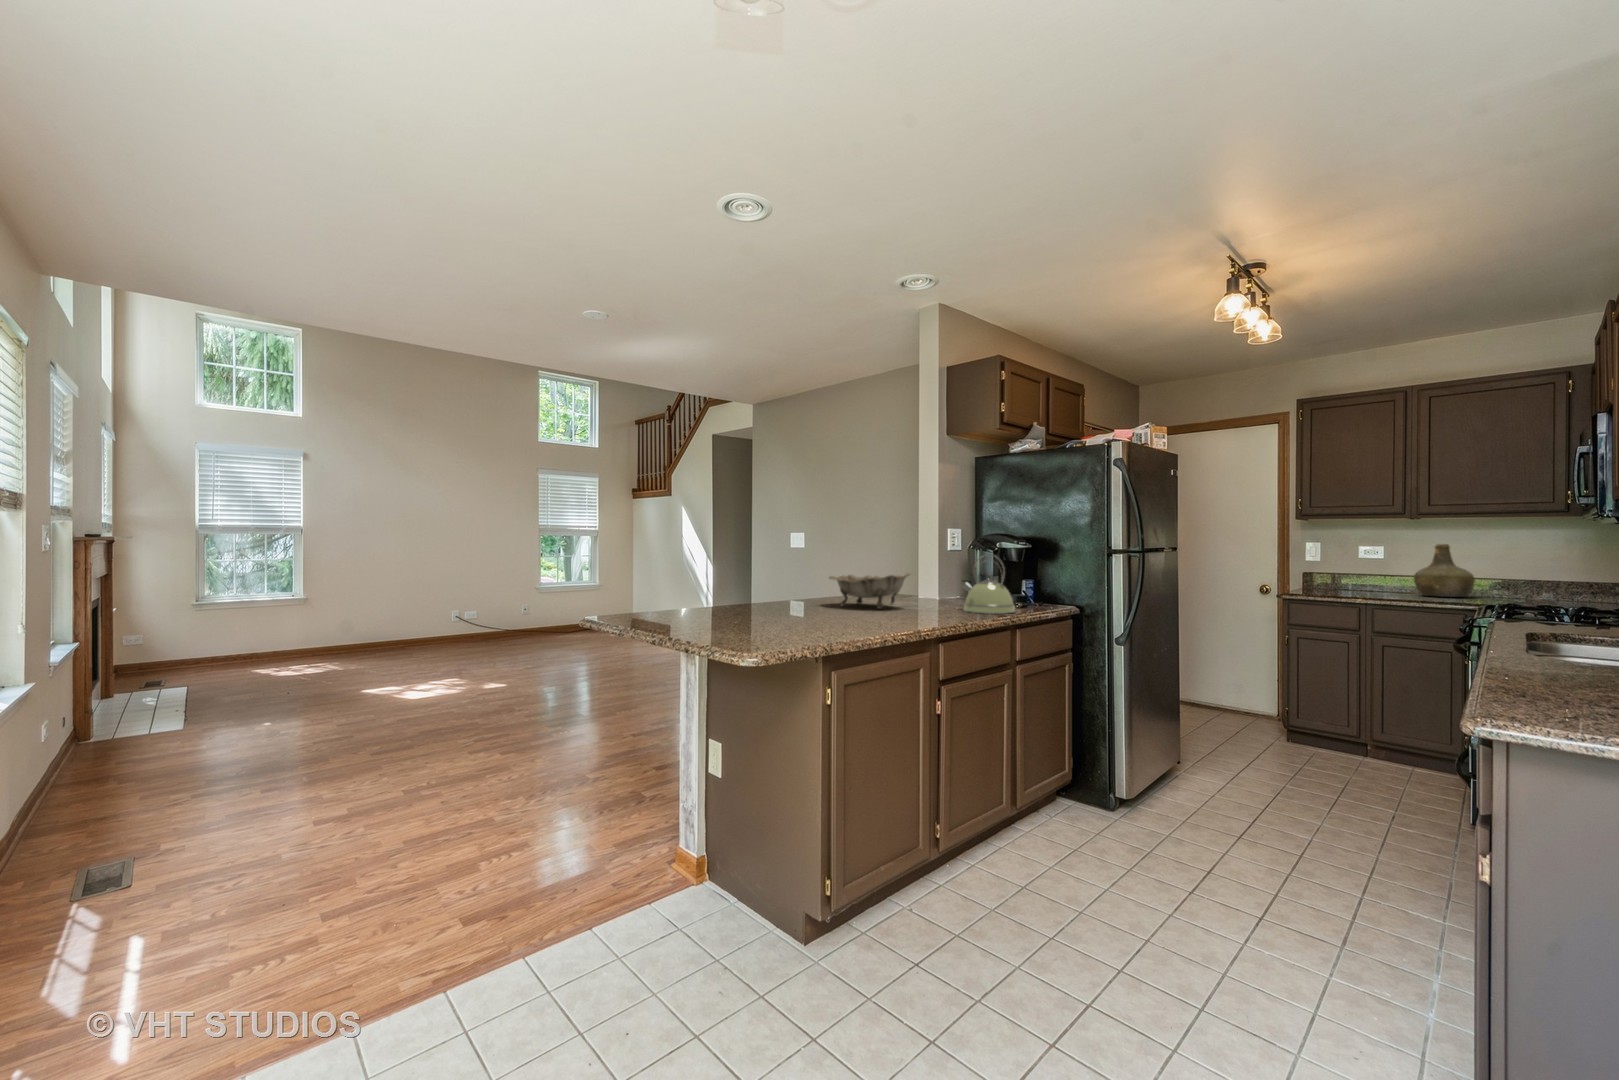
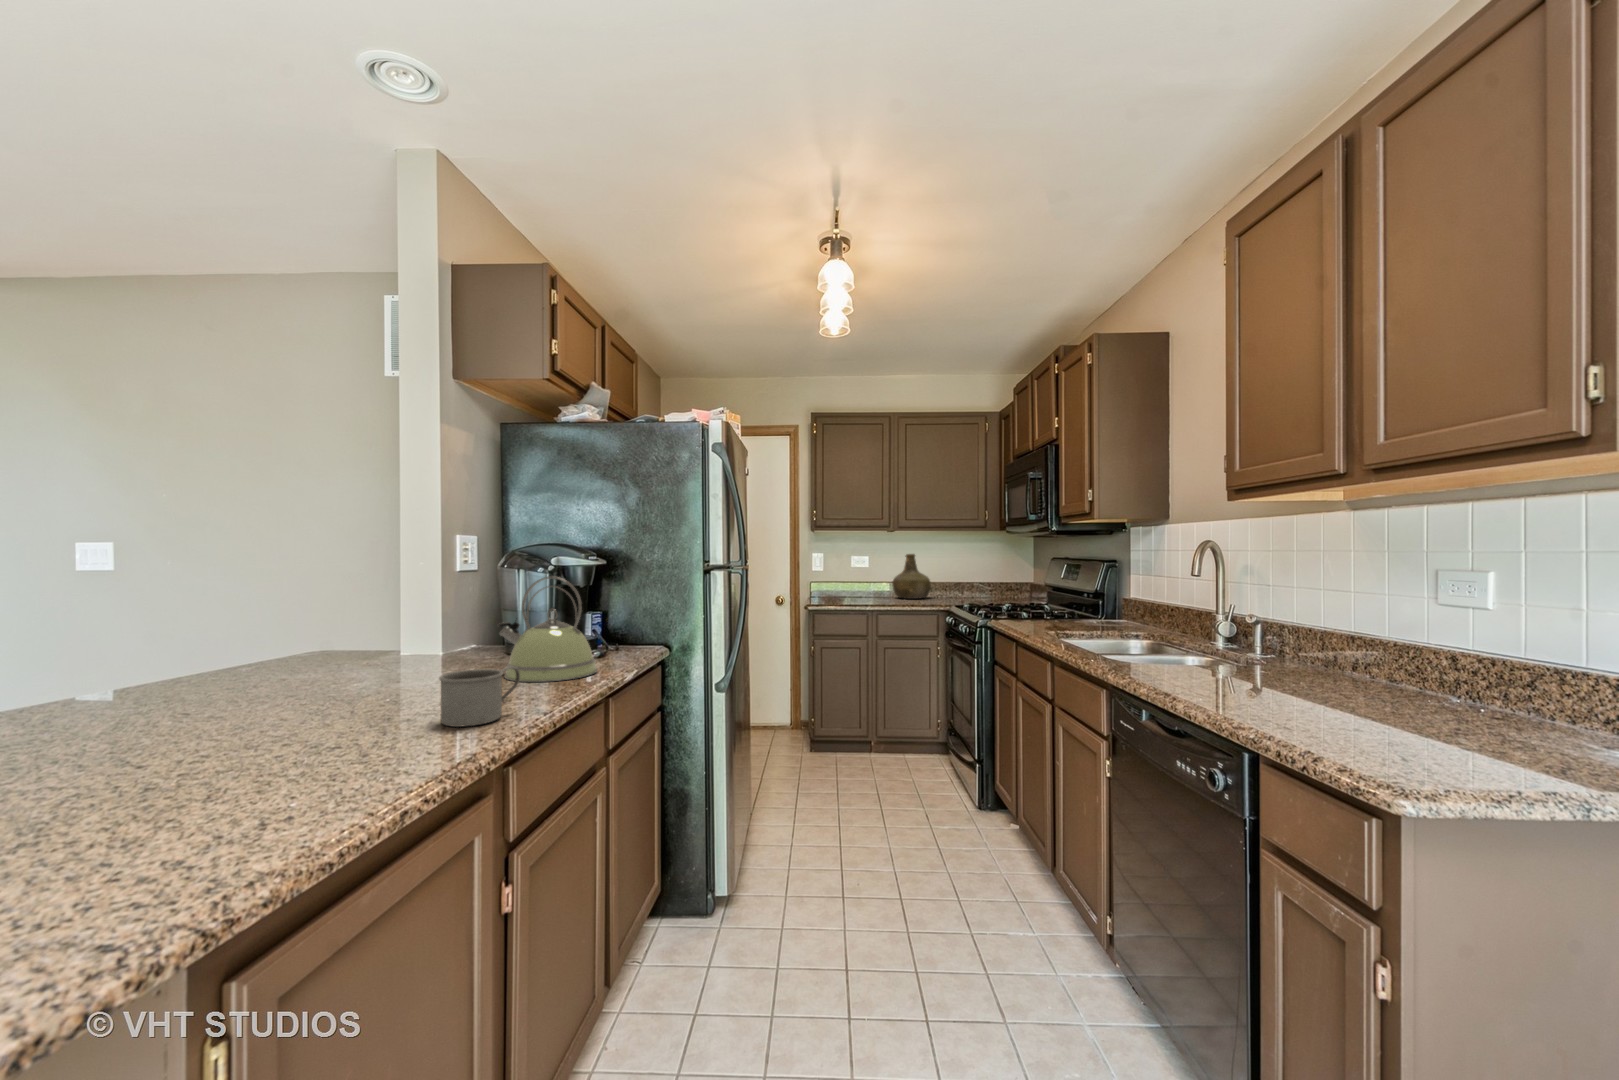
decorative bowl: present [829,573,910,609] -> none [171,619,399,706]
mug: none [920,597,957,621] -> present [439,666,520,727]

